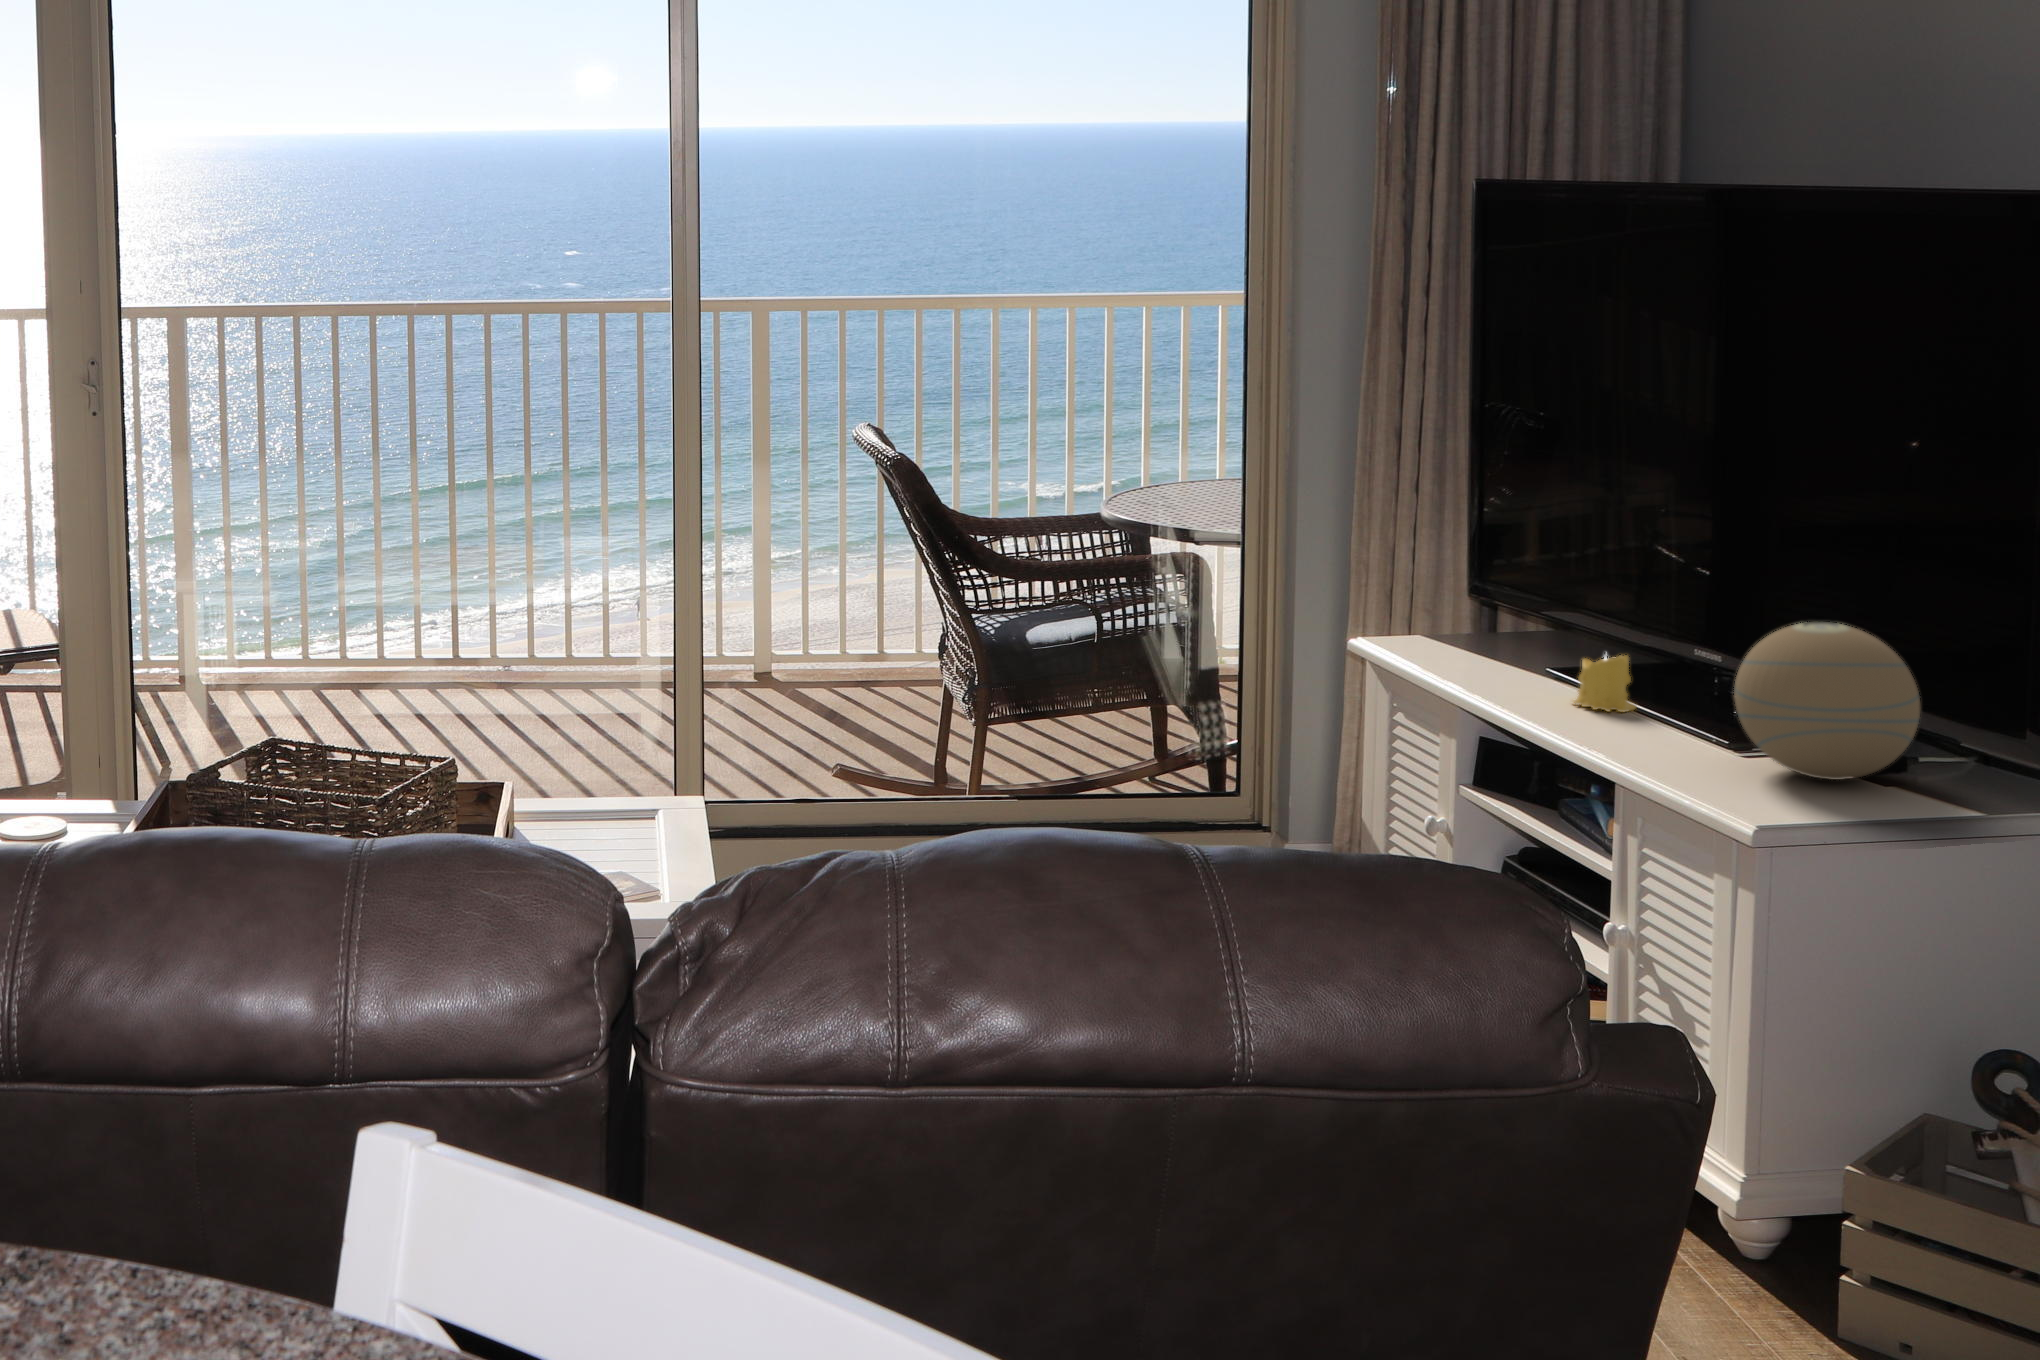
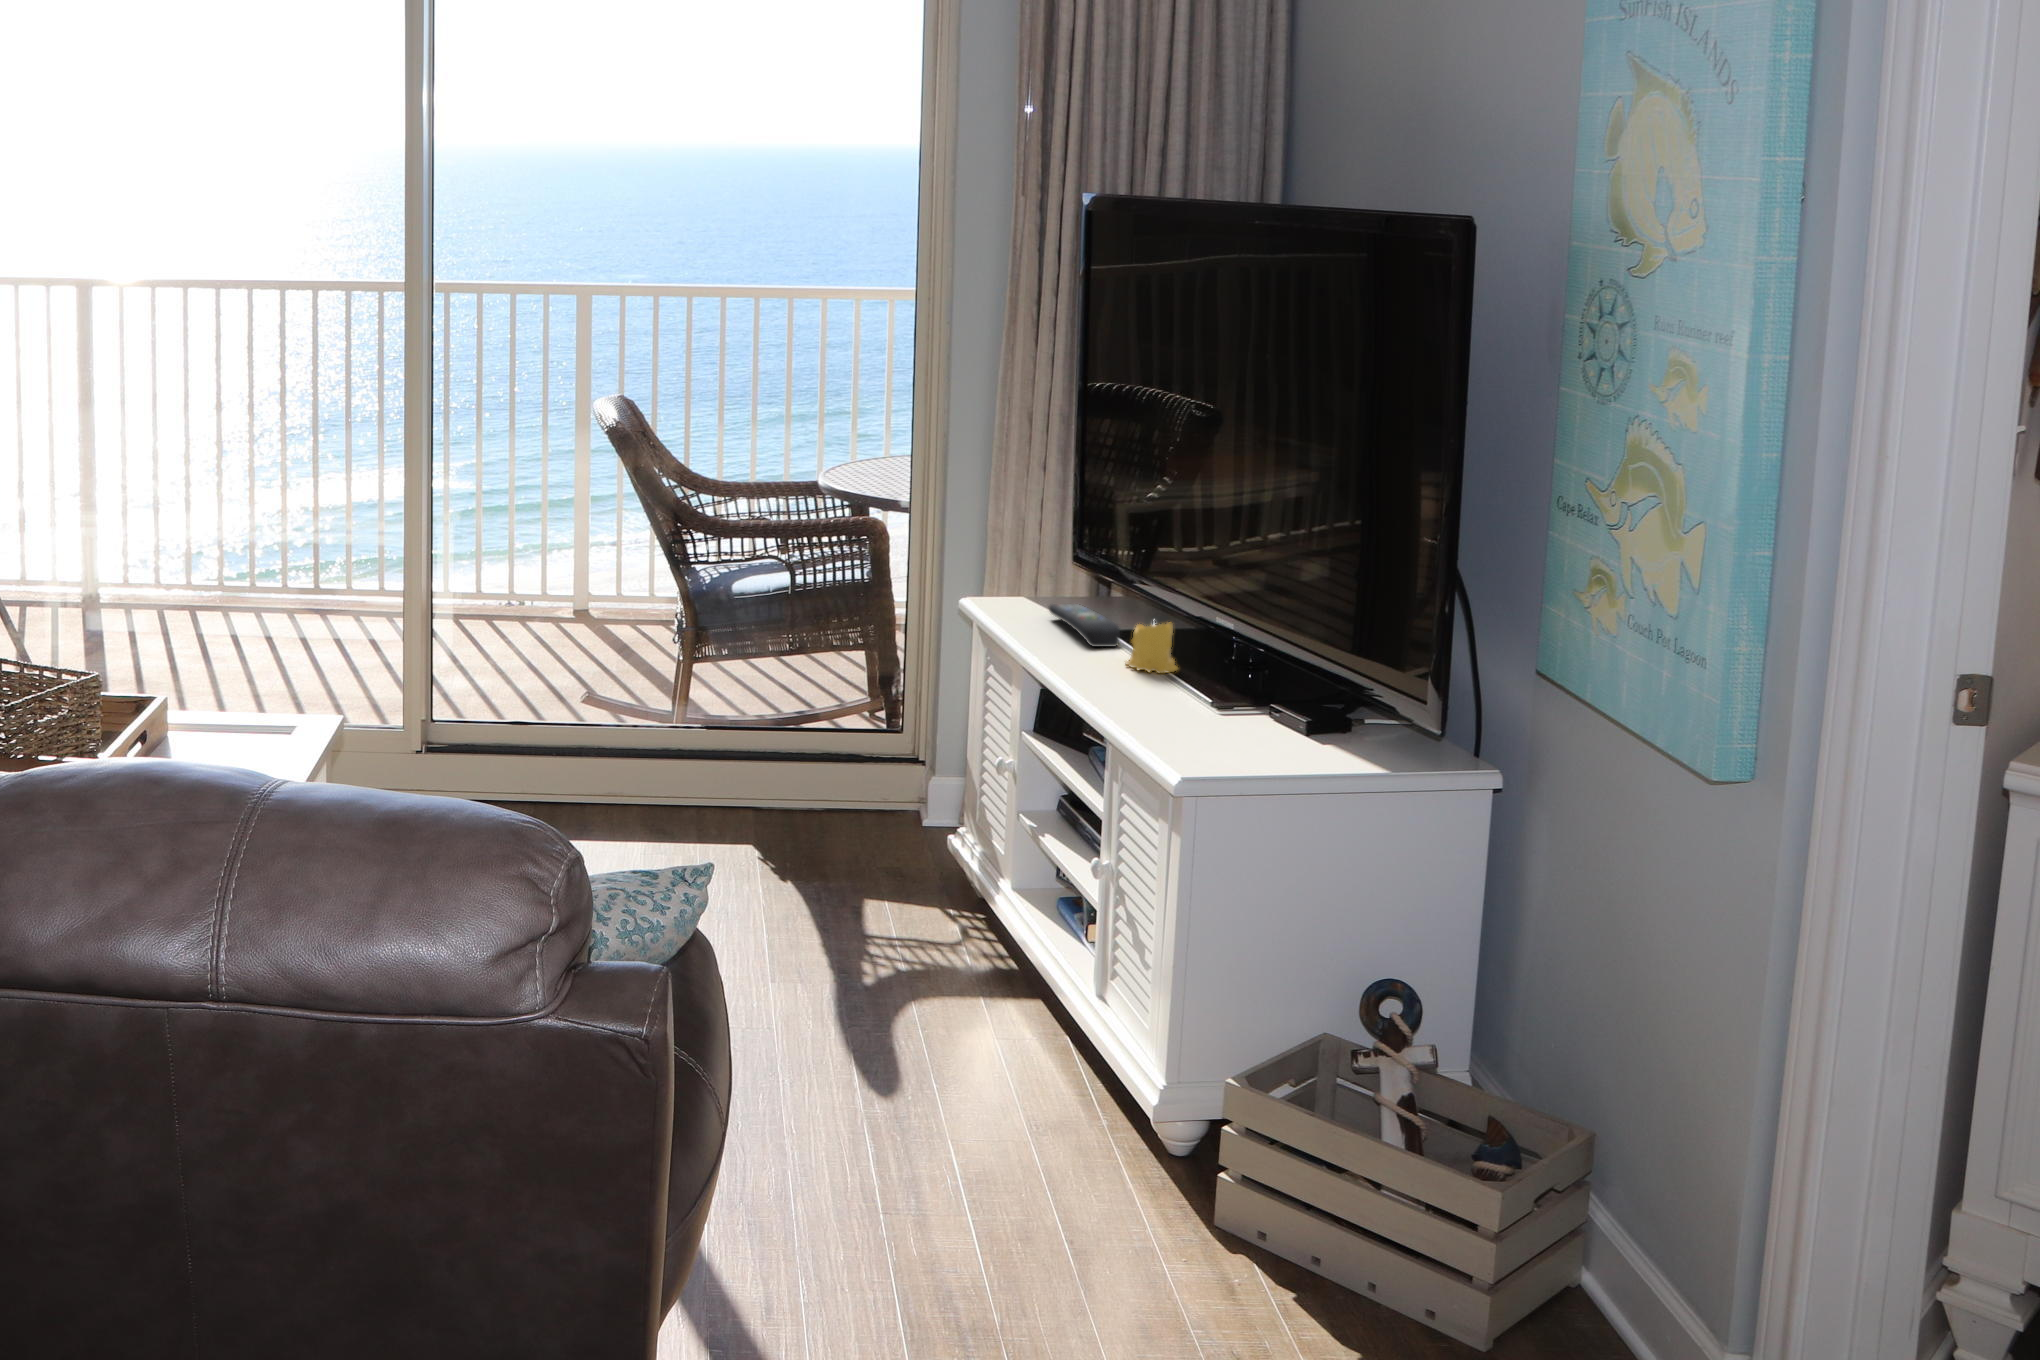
decorative orb: present [1734,622,1920,780] -> none [1205,600,1354,740]
remote control: none [1435,641,1545,686] -> present [1049,604,1120,647]

